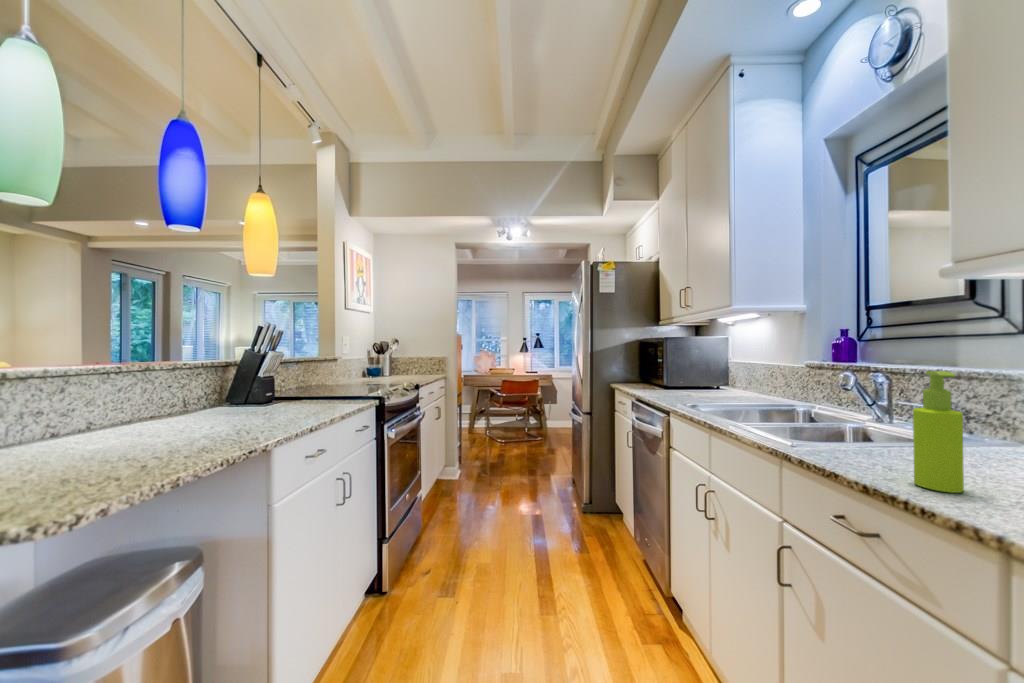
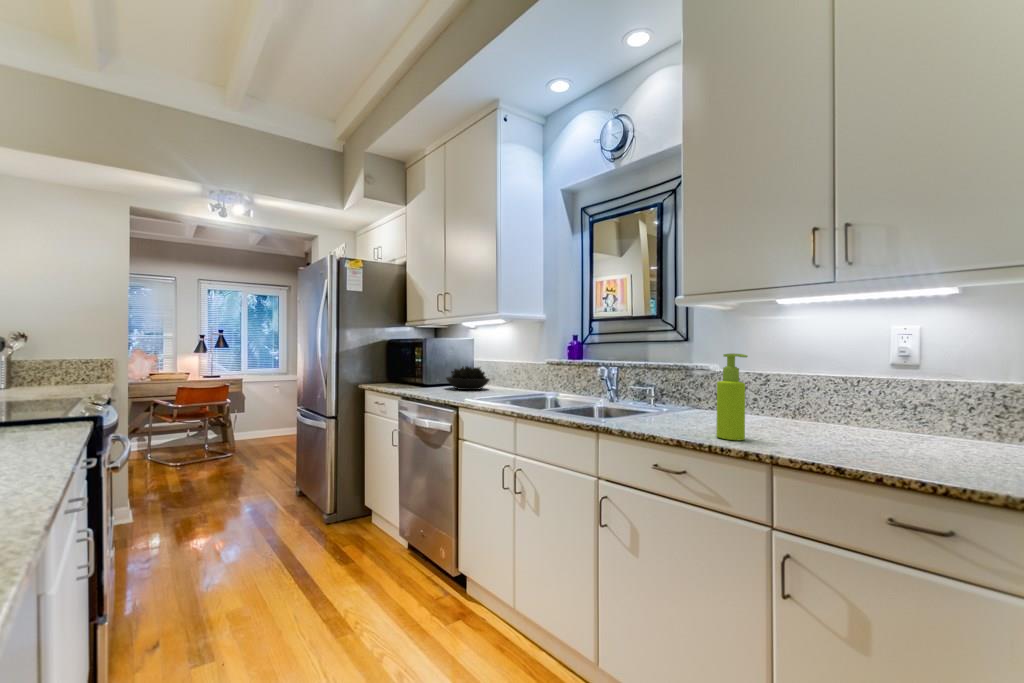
succulent plant: none [685,368,737,394] -> present [446,366,490,390]

